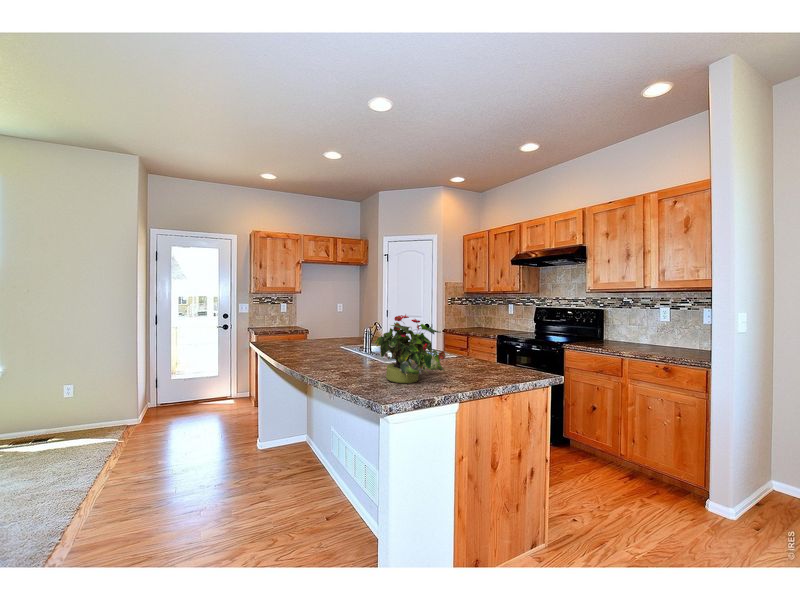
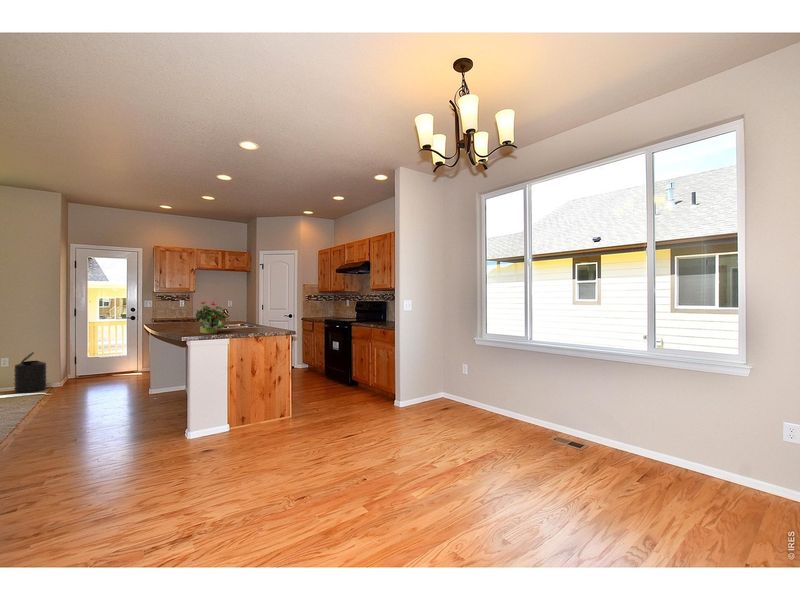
trash can: none [78,378,120,438] -> present [14,352,47,393]

